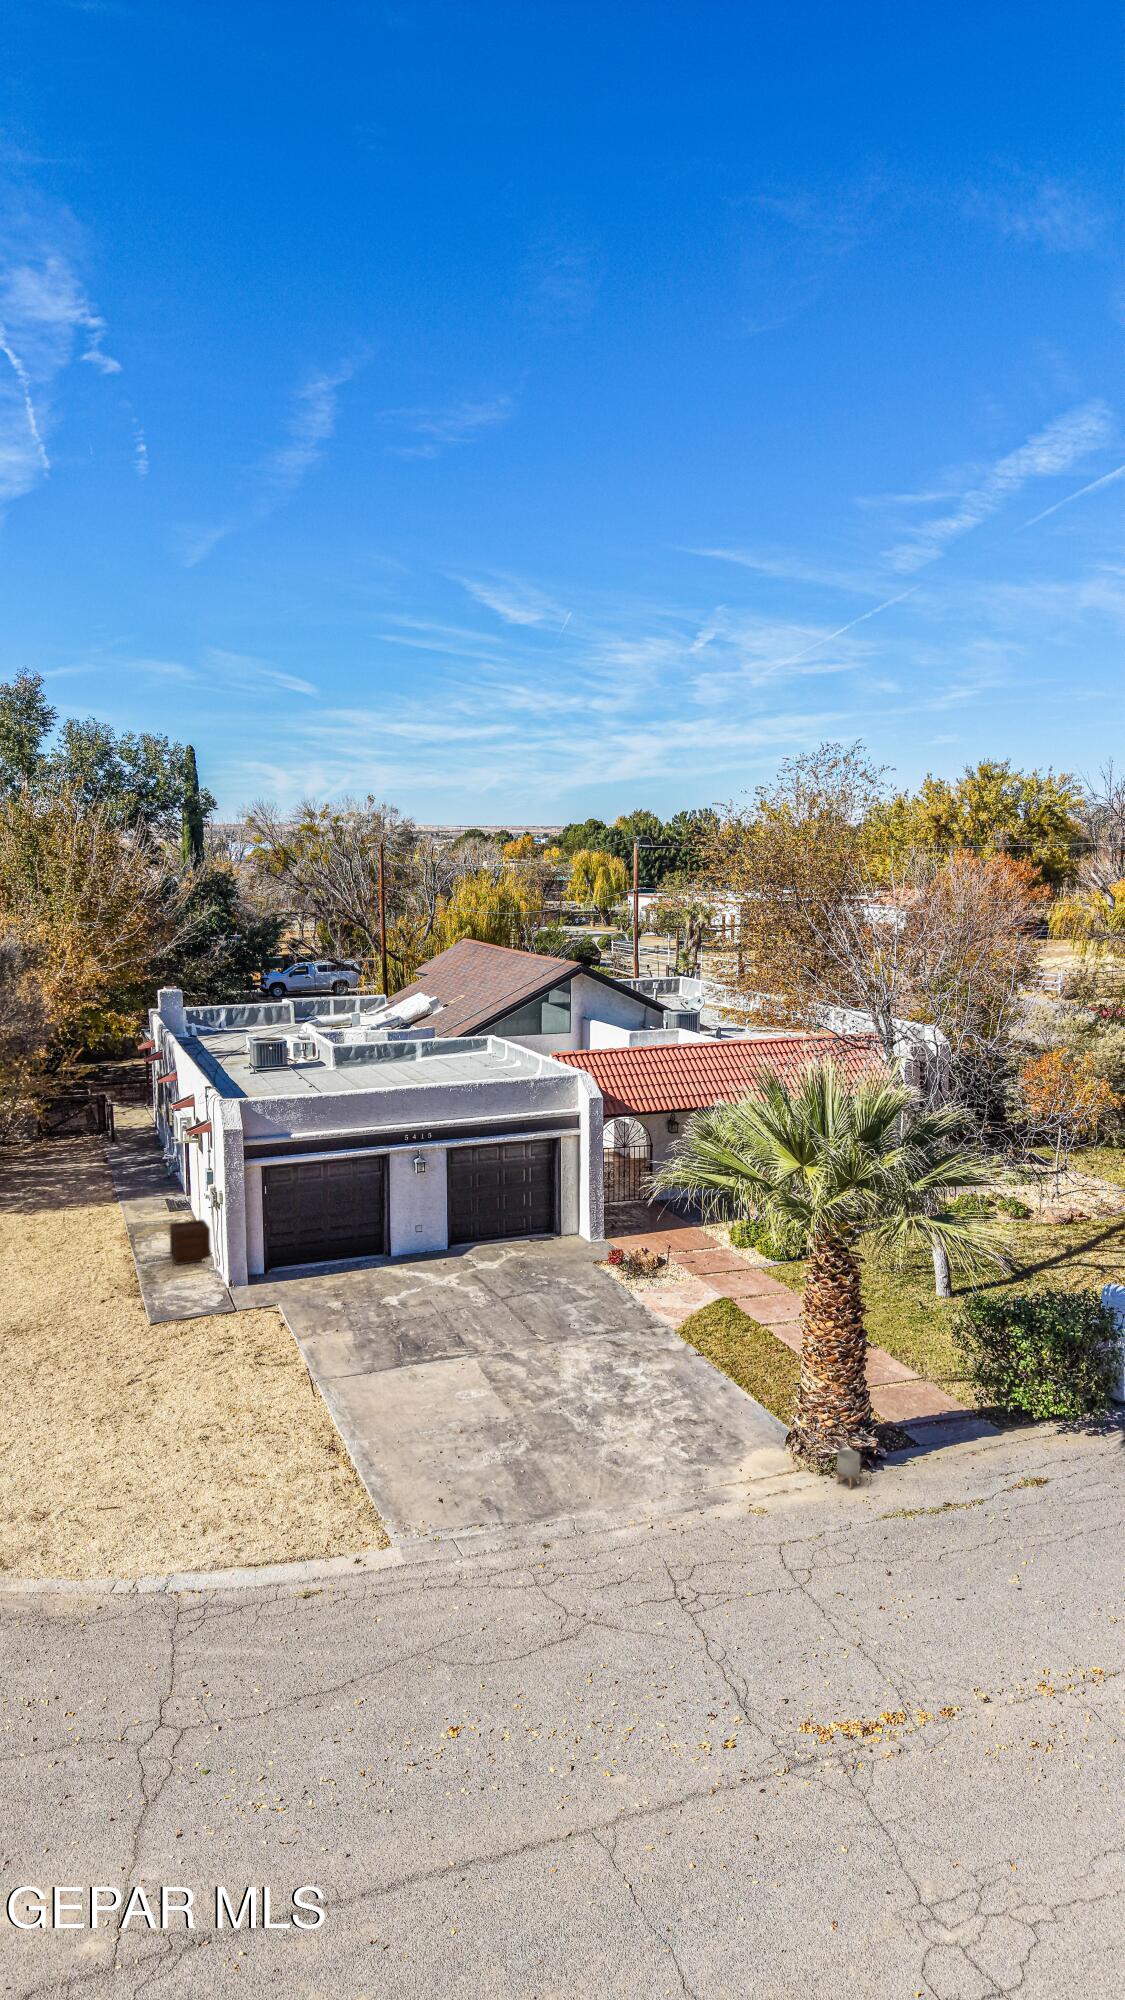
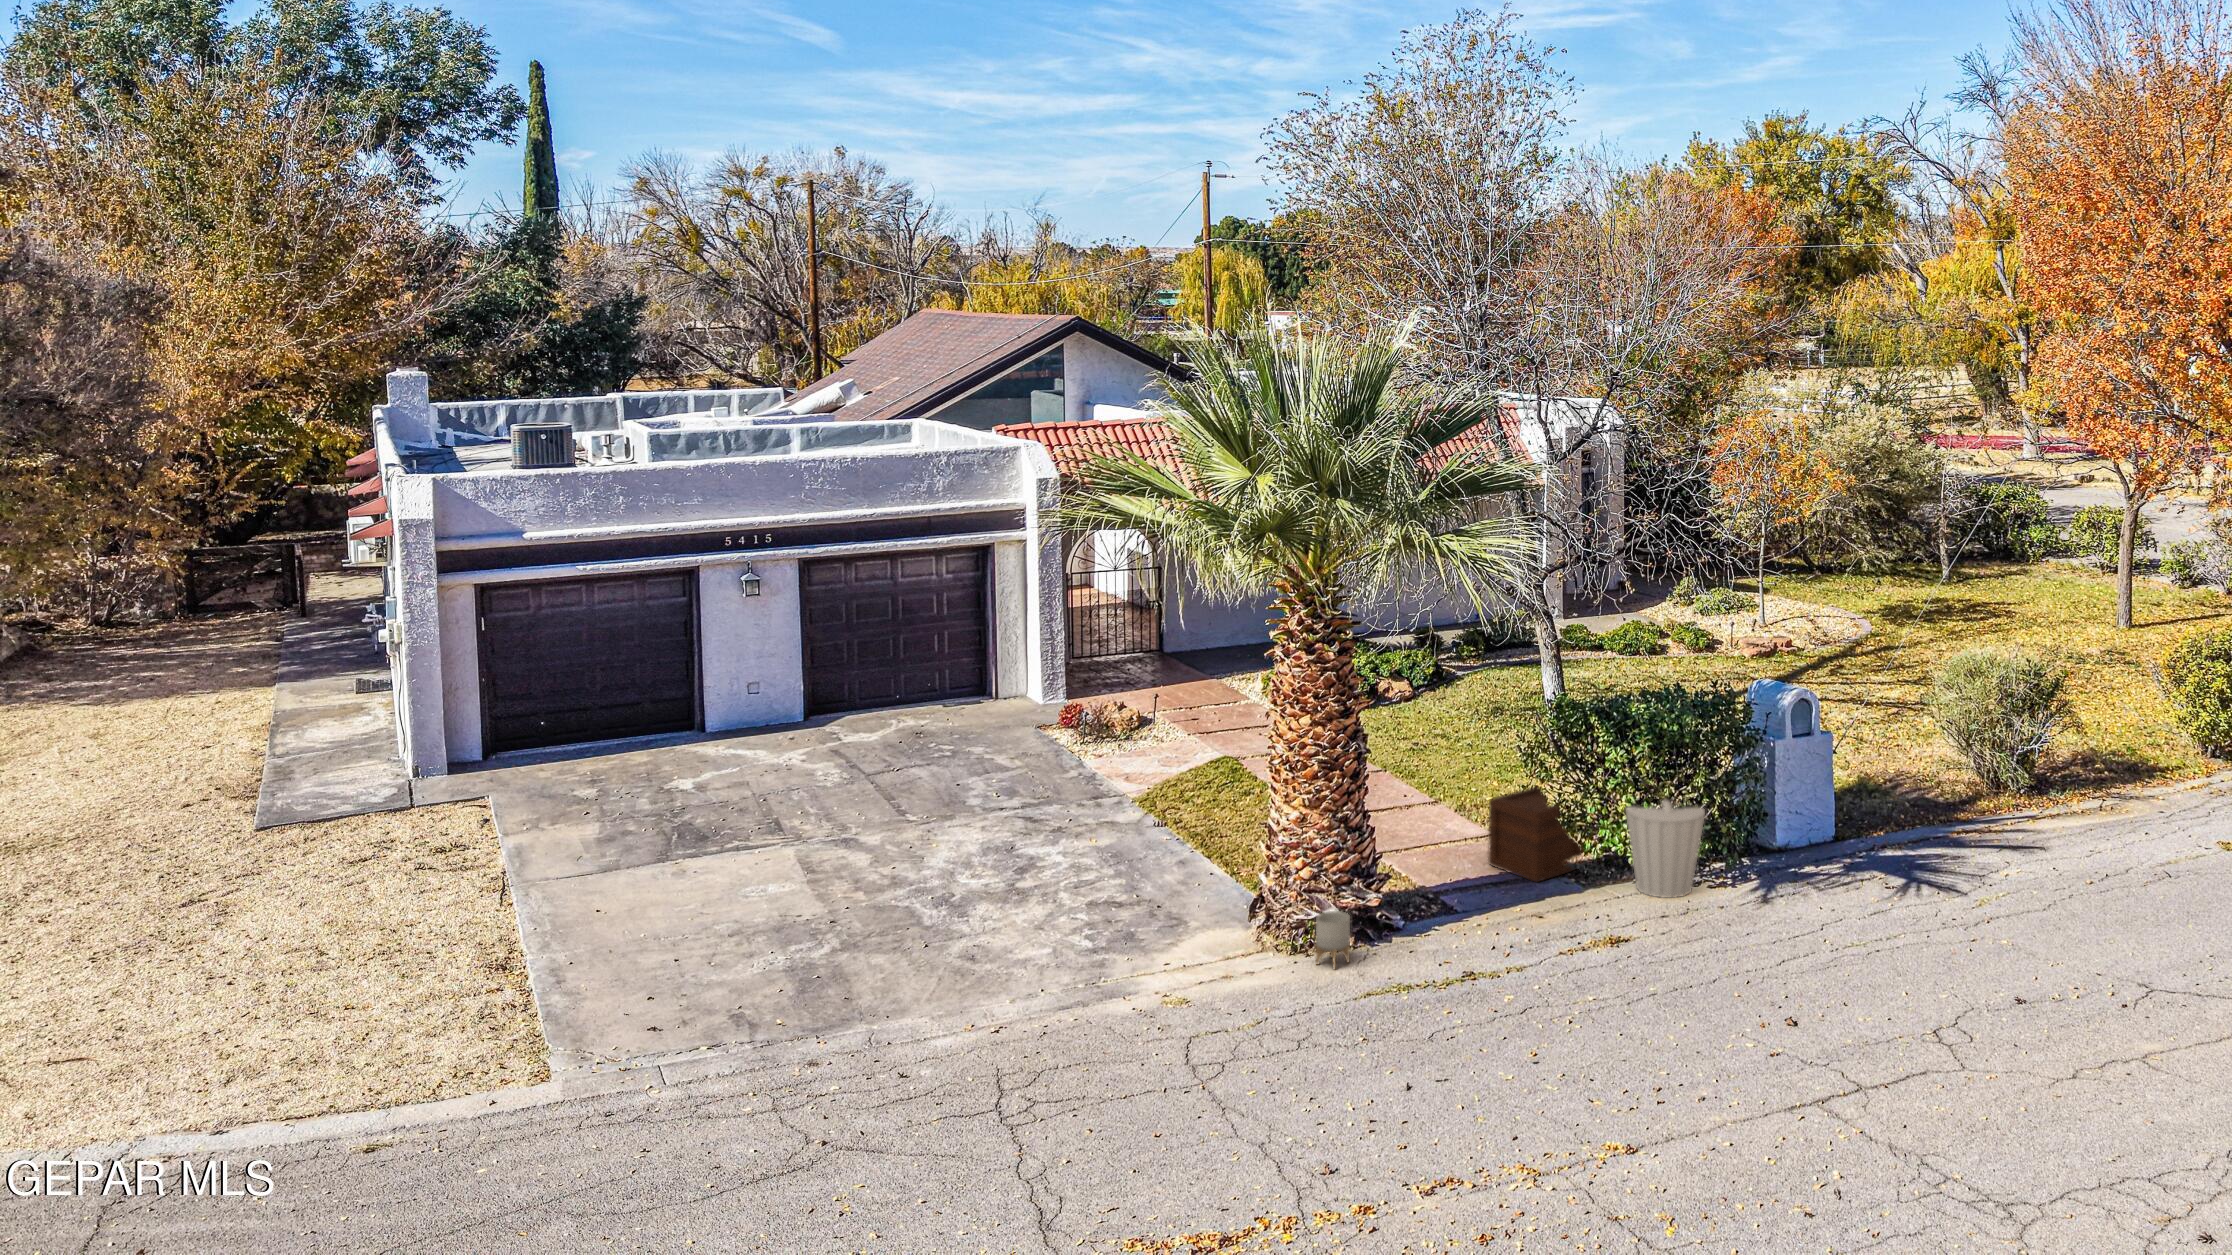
wooden crate: present [169,1220,211,1265] -> present [1488,787,1583,882]
trash can: none [1039,1375,1099,1449] -> present [1626,800,1705,898]

